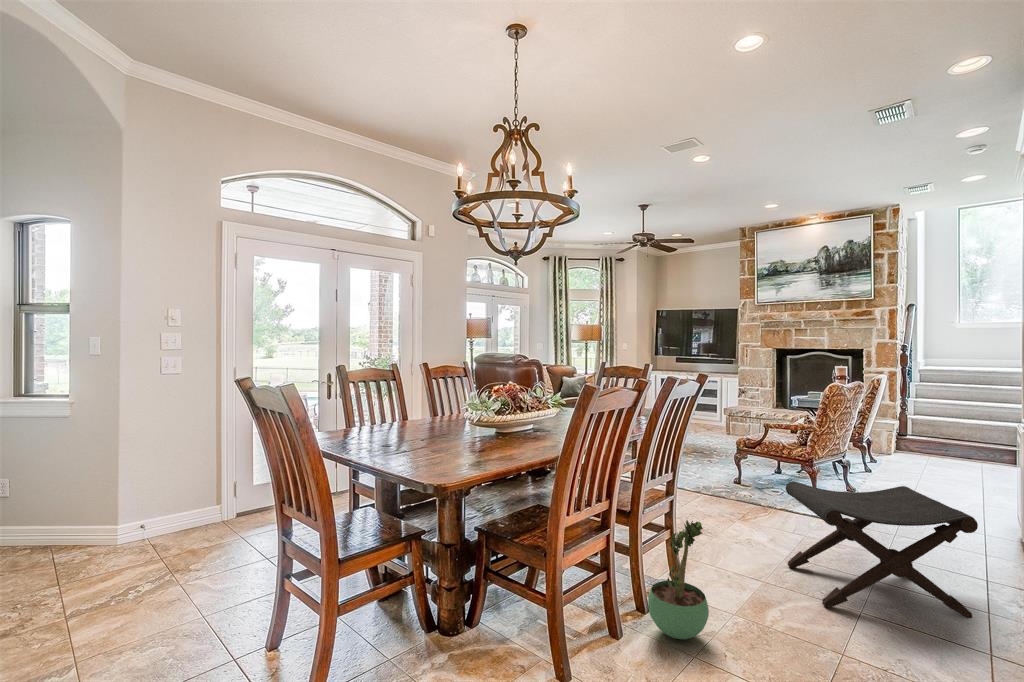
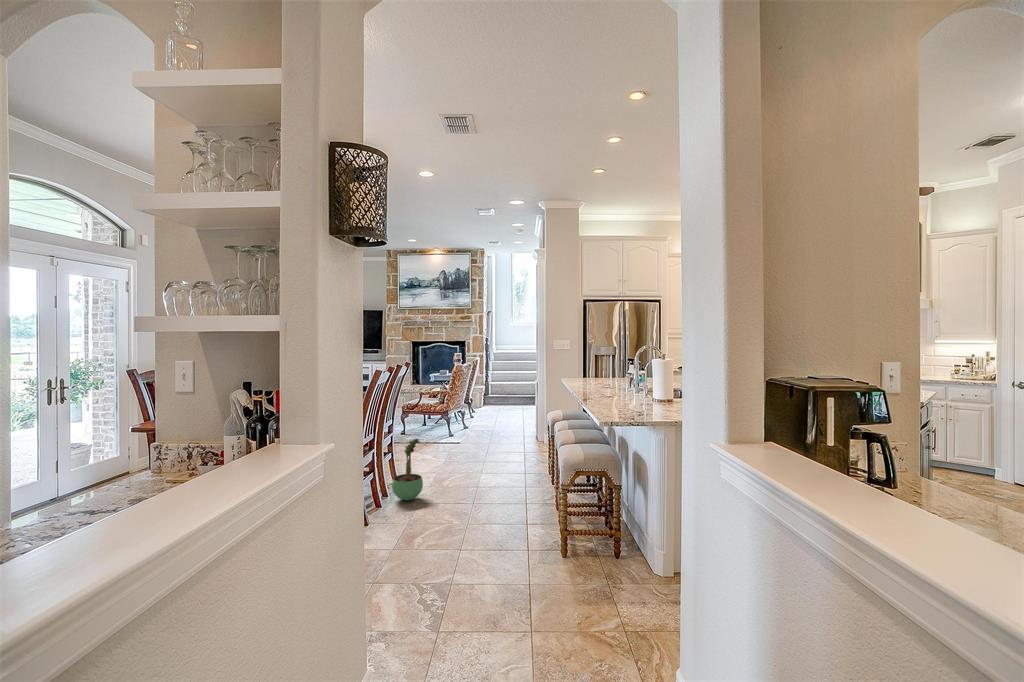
footstool: present [786,481,978,618] -> none [445,413,523,475]

